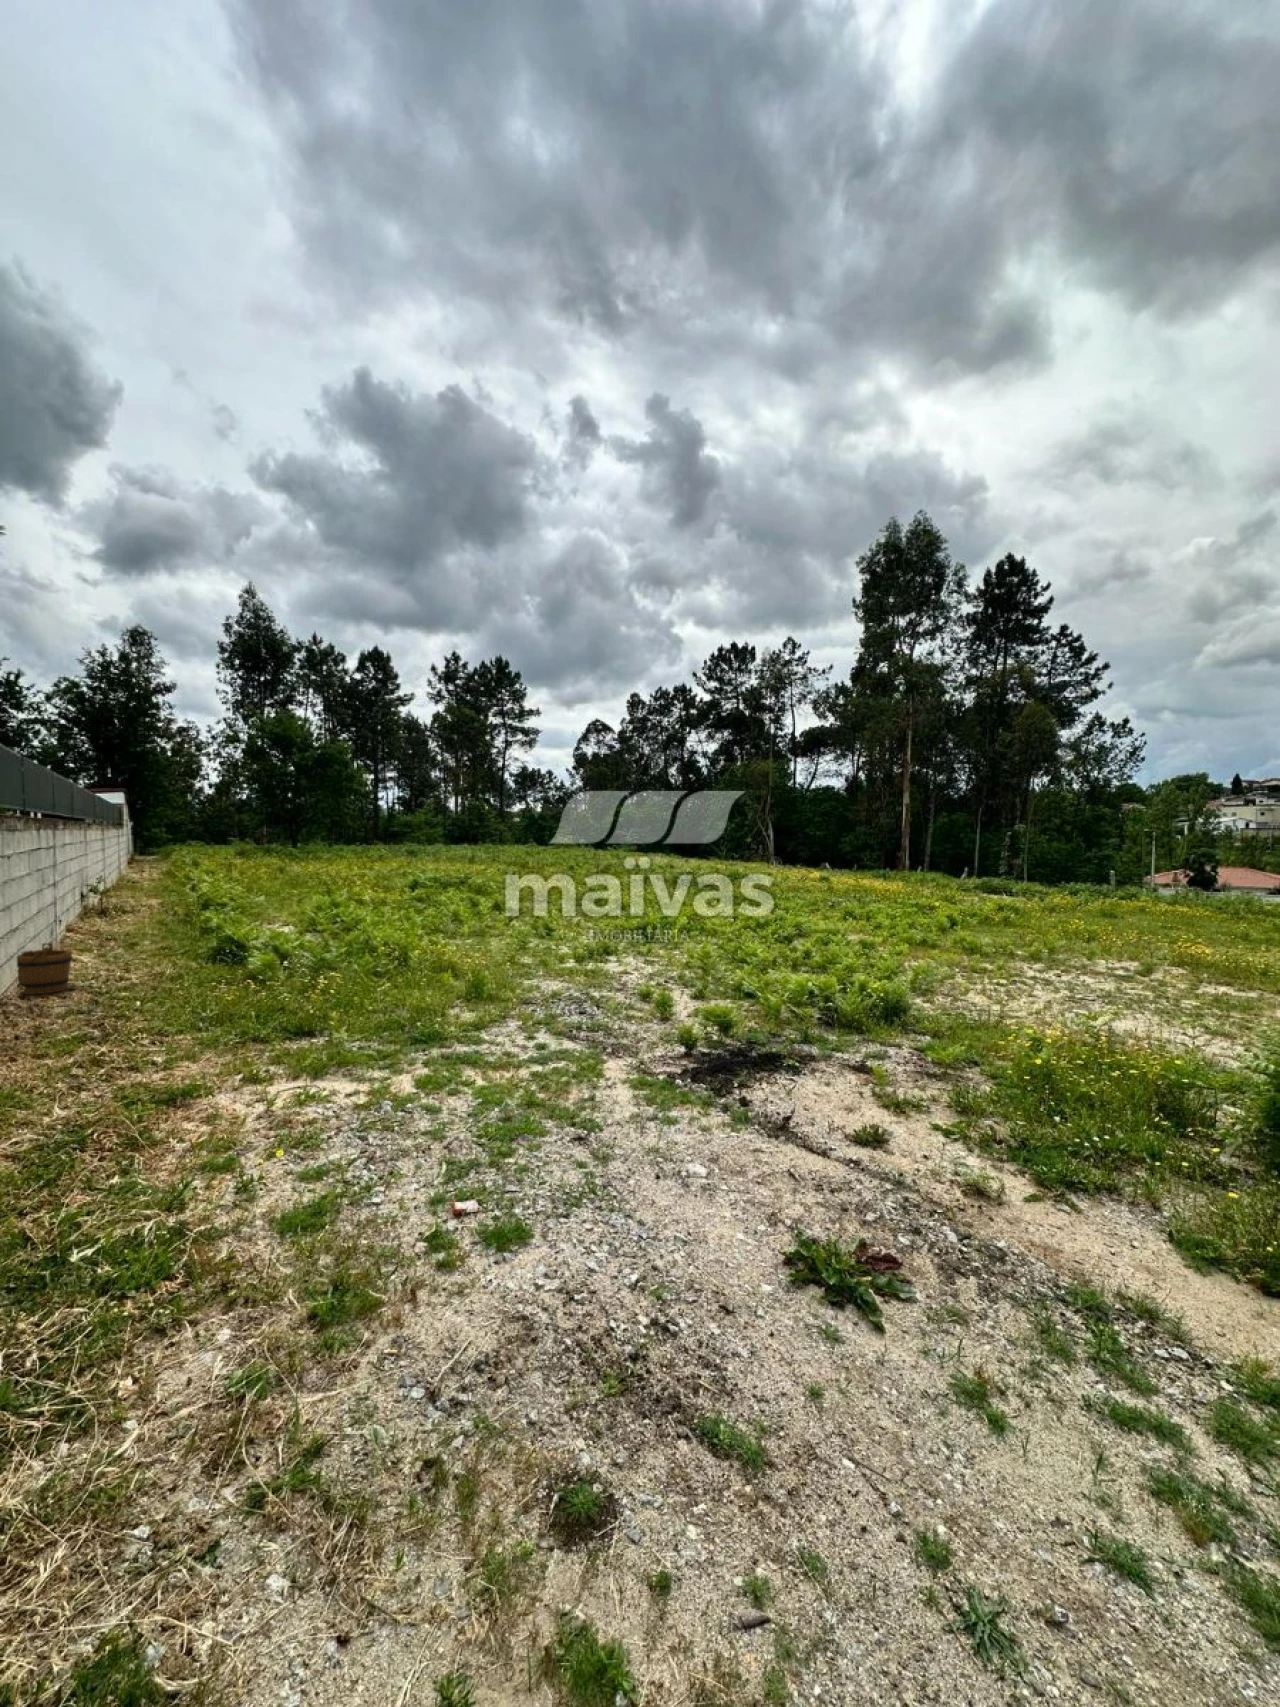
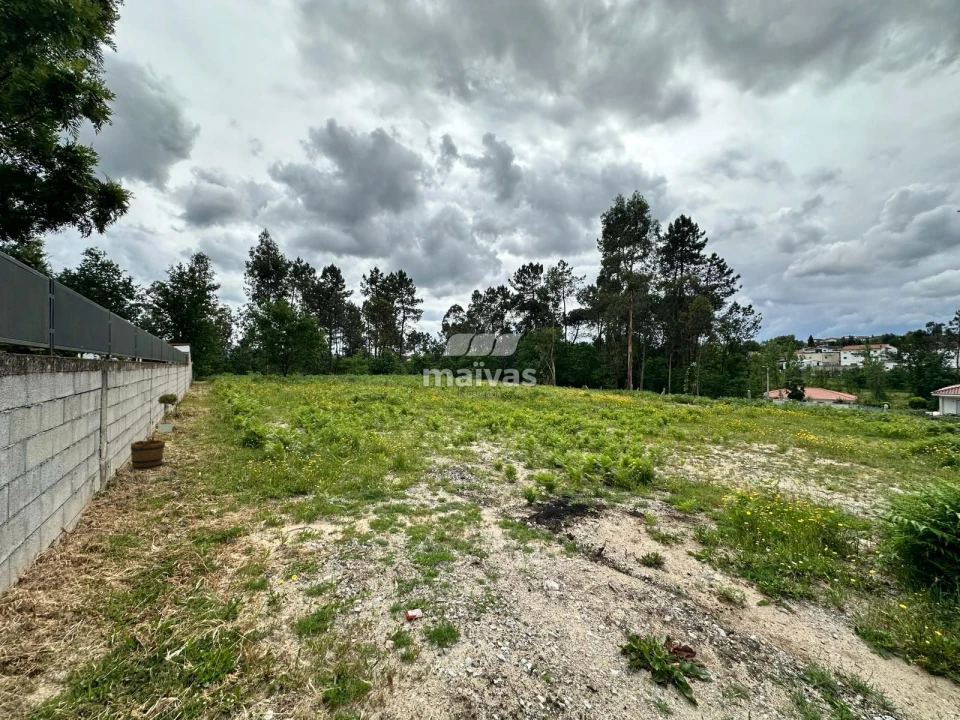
potted tree: none [57,872,94,940] -> present [158,393,178,433]

